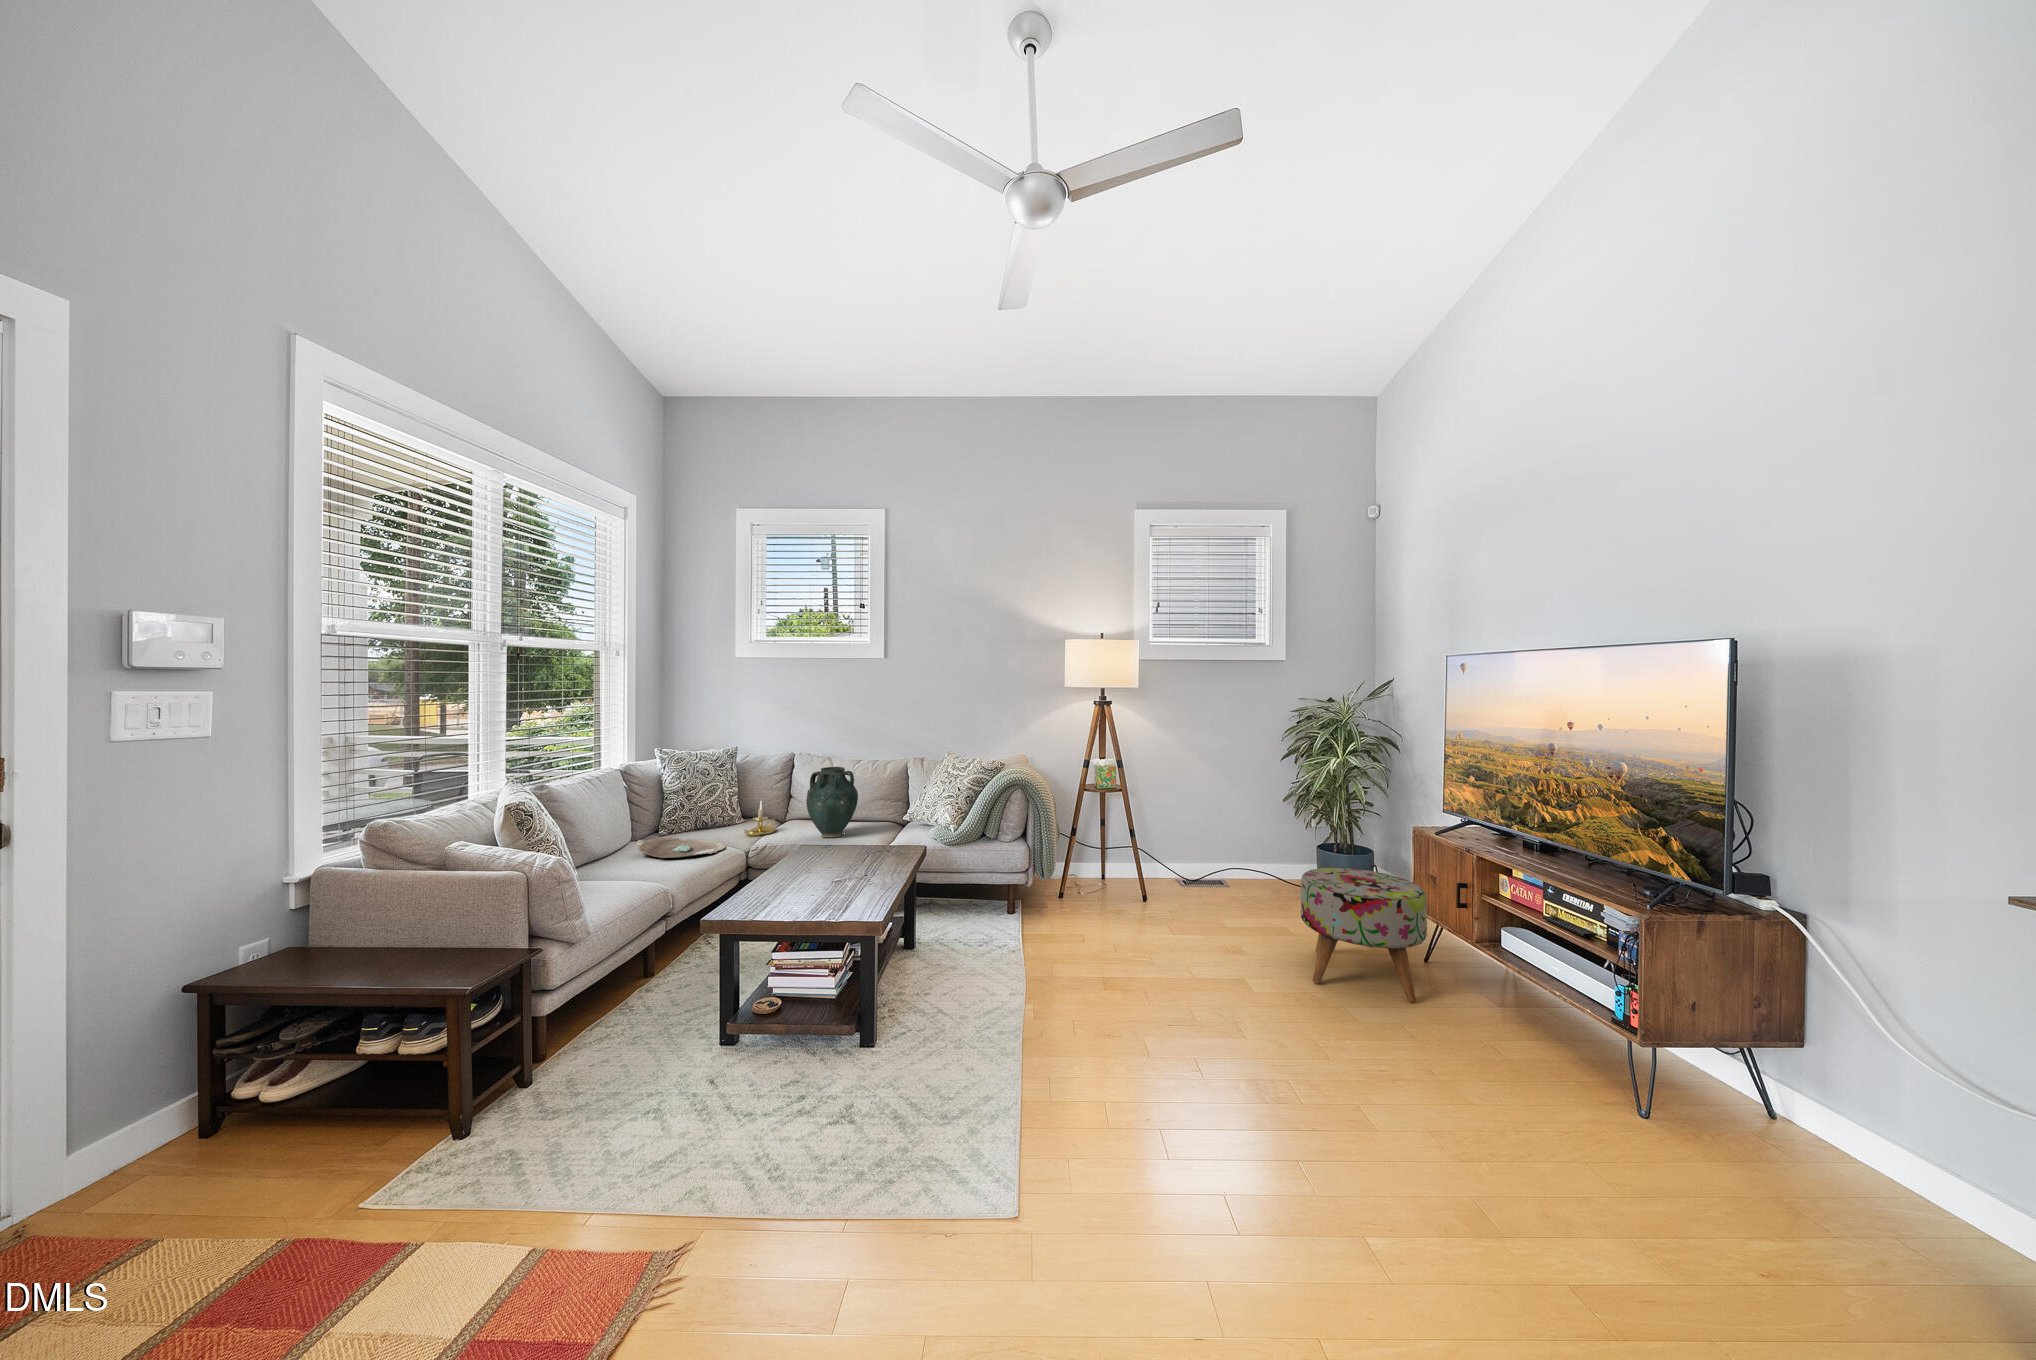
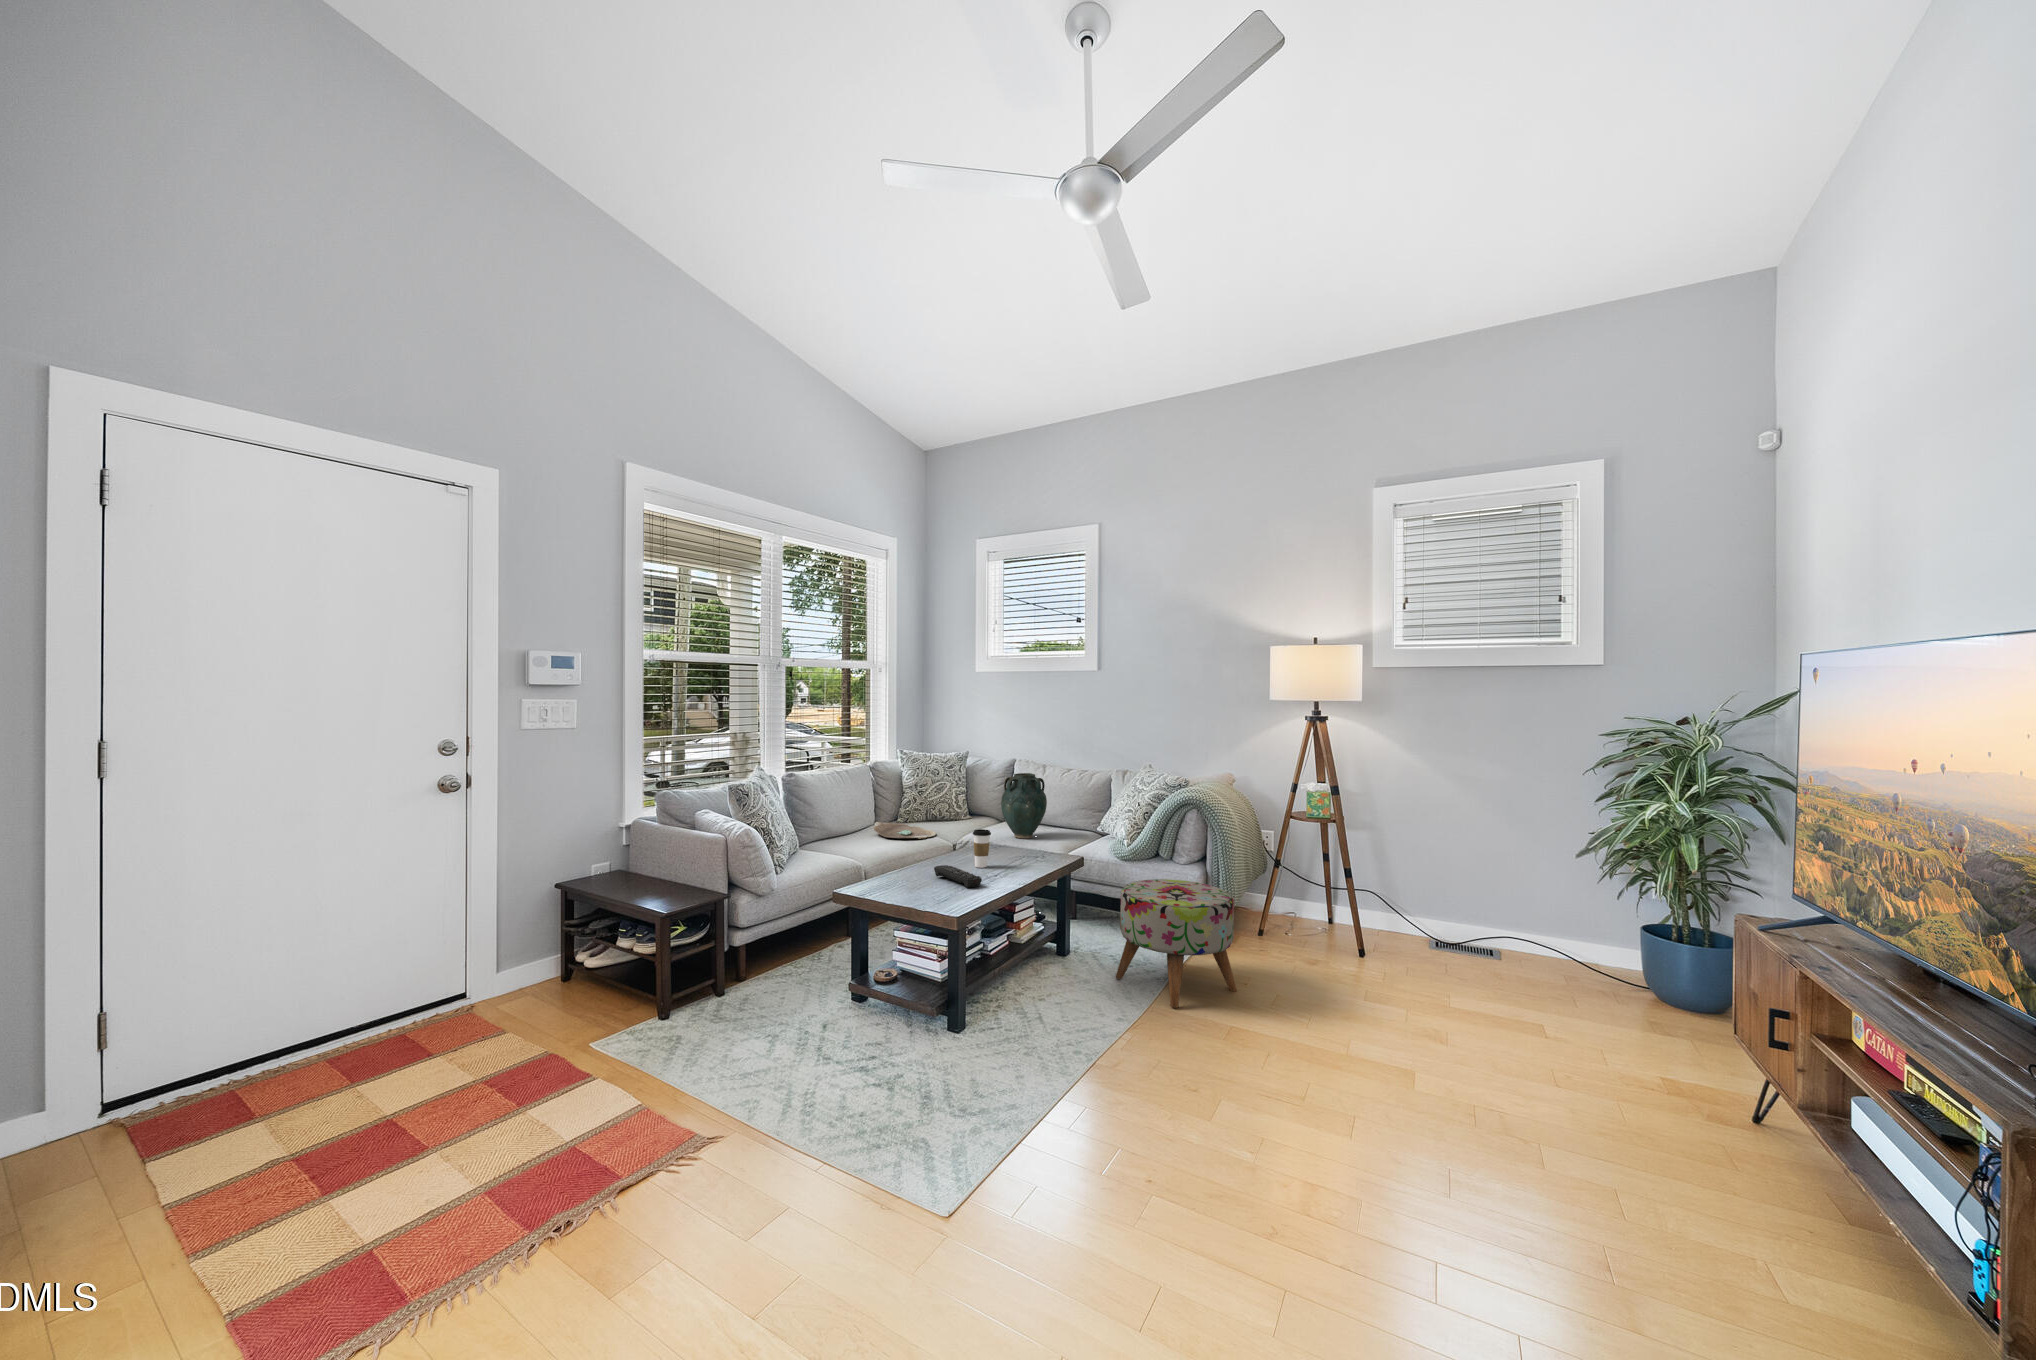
candle holder: present [744,801,776,836] -> none [960,799,989,830]
coffee cup: none [823,835,845,880] -> present [973,829,991,868]
ottoman: present [1301,868,1427,1002] -> present [1116,879,1237,1008]
remote control: none [795,884,868,908] -> present [934,865,982,888]

